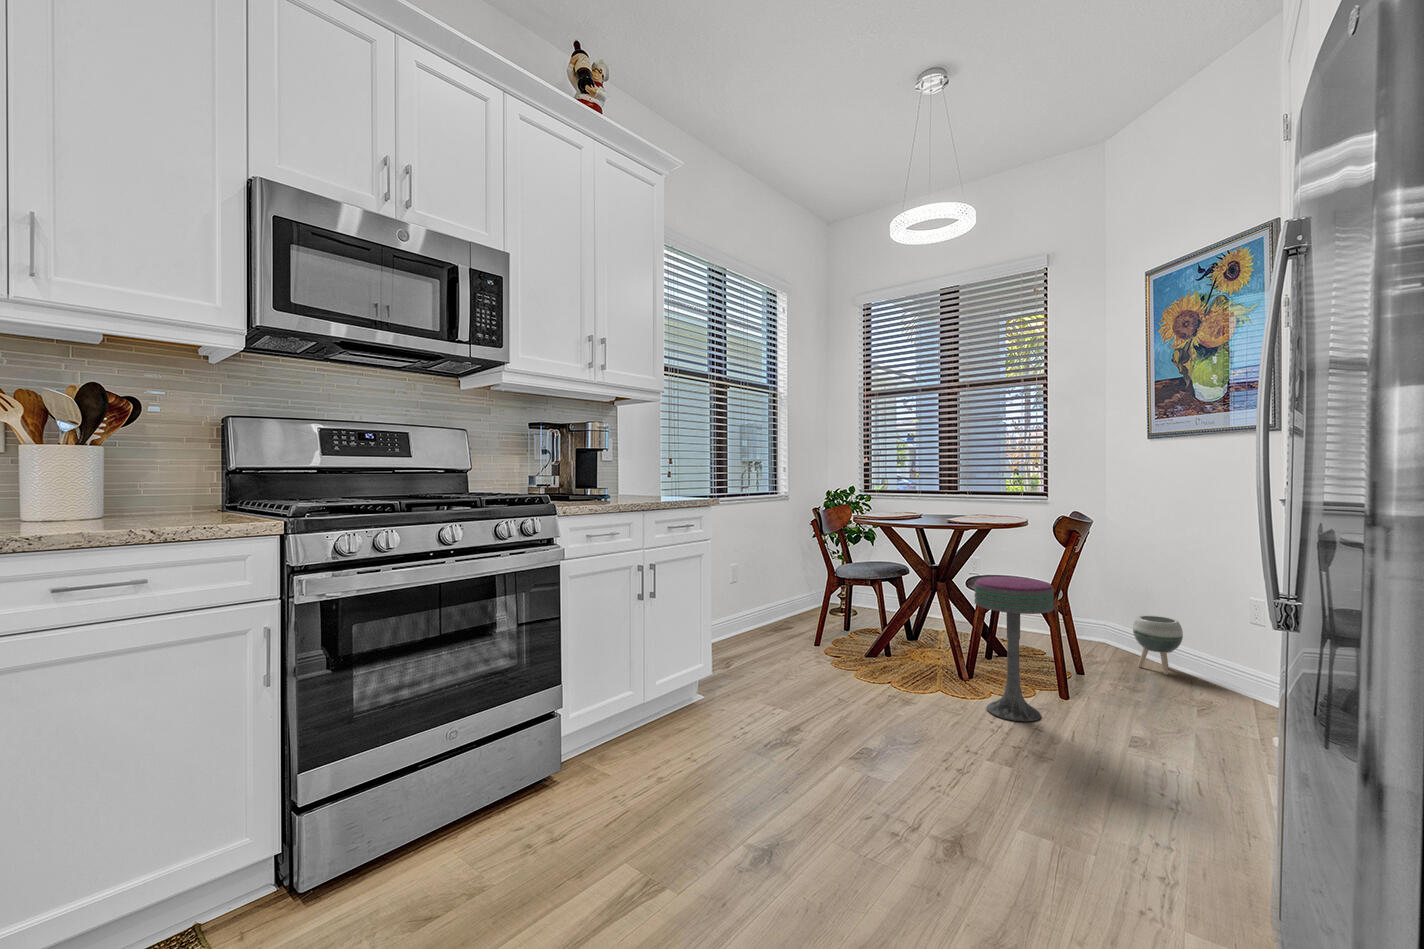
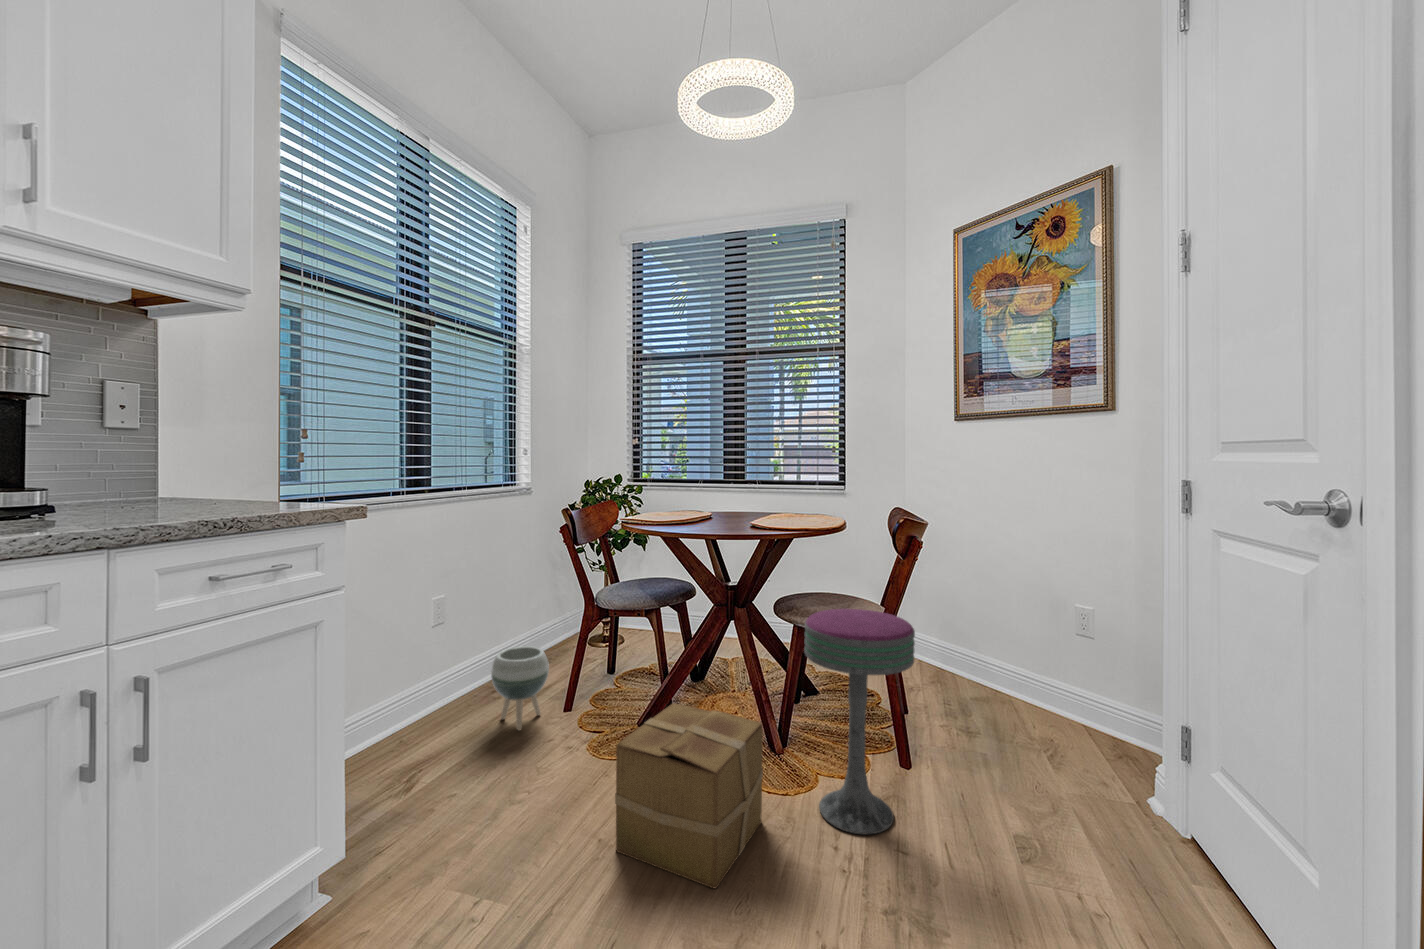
planter: present [1133,615,1183,675] -> present [491,646,549,730]
cardboard box: none [849,630,944,724] -> present [615,703,763,888]

